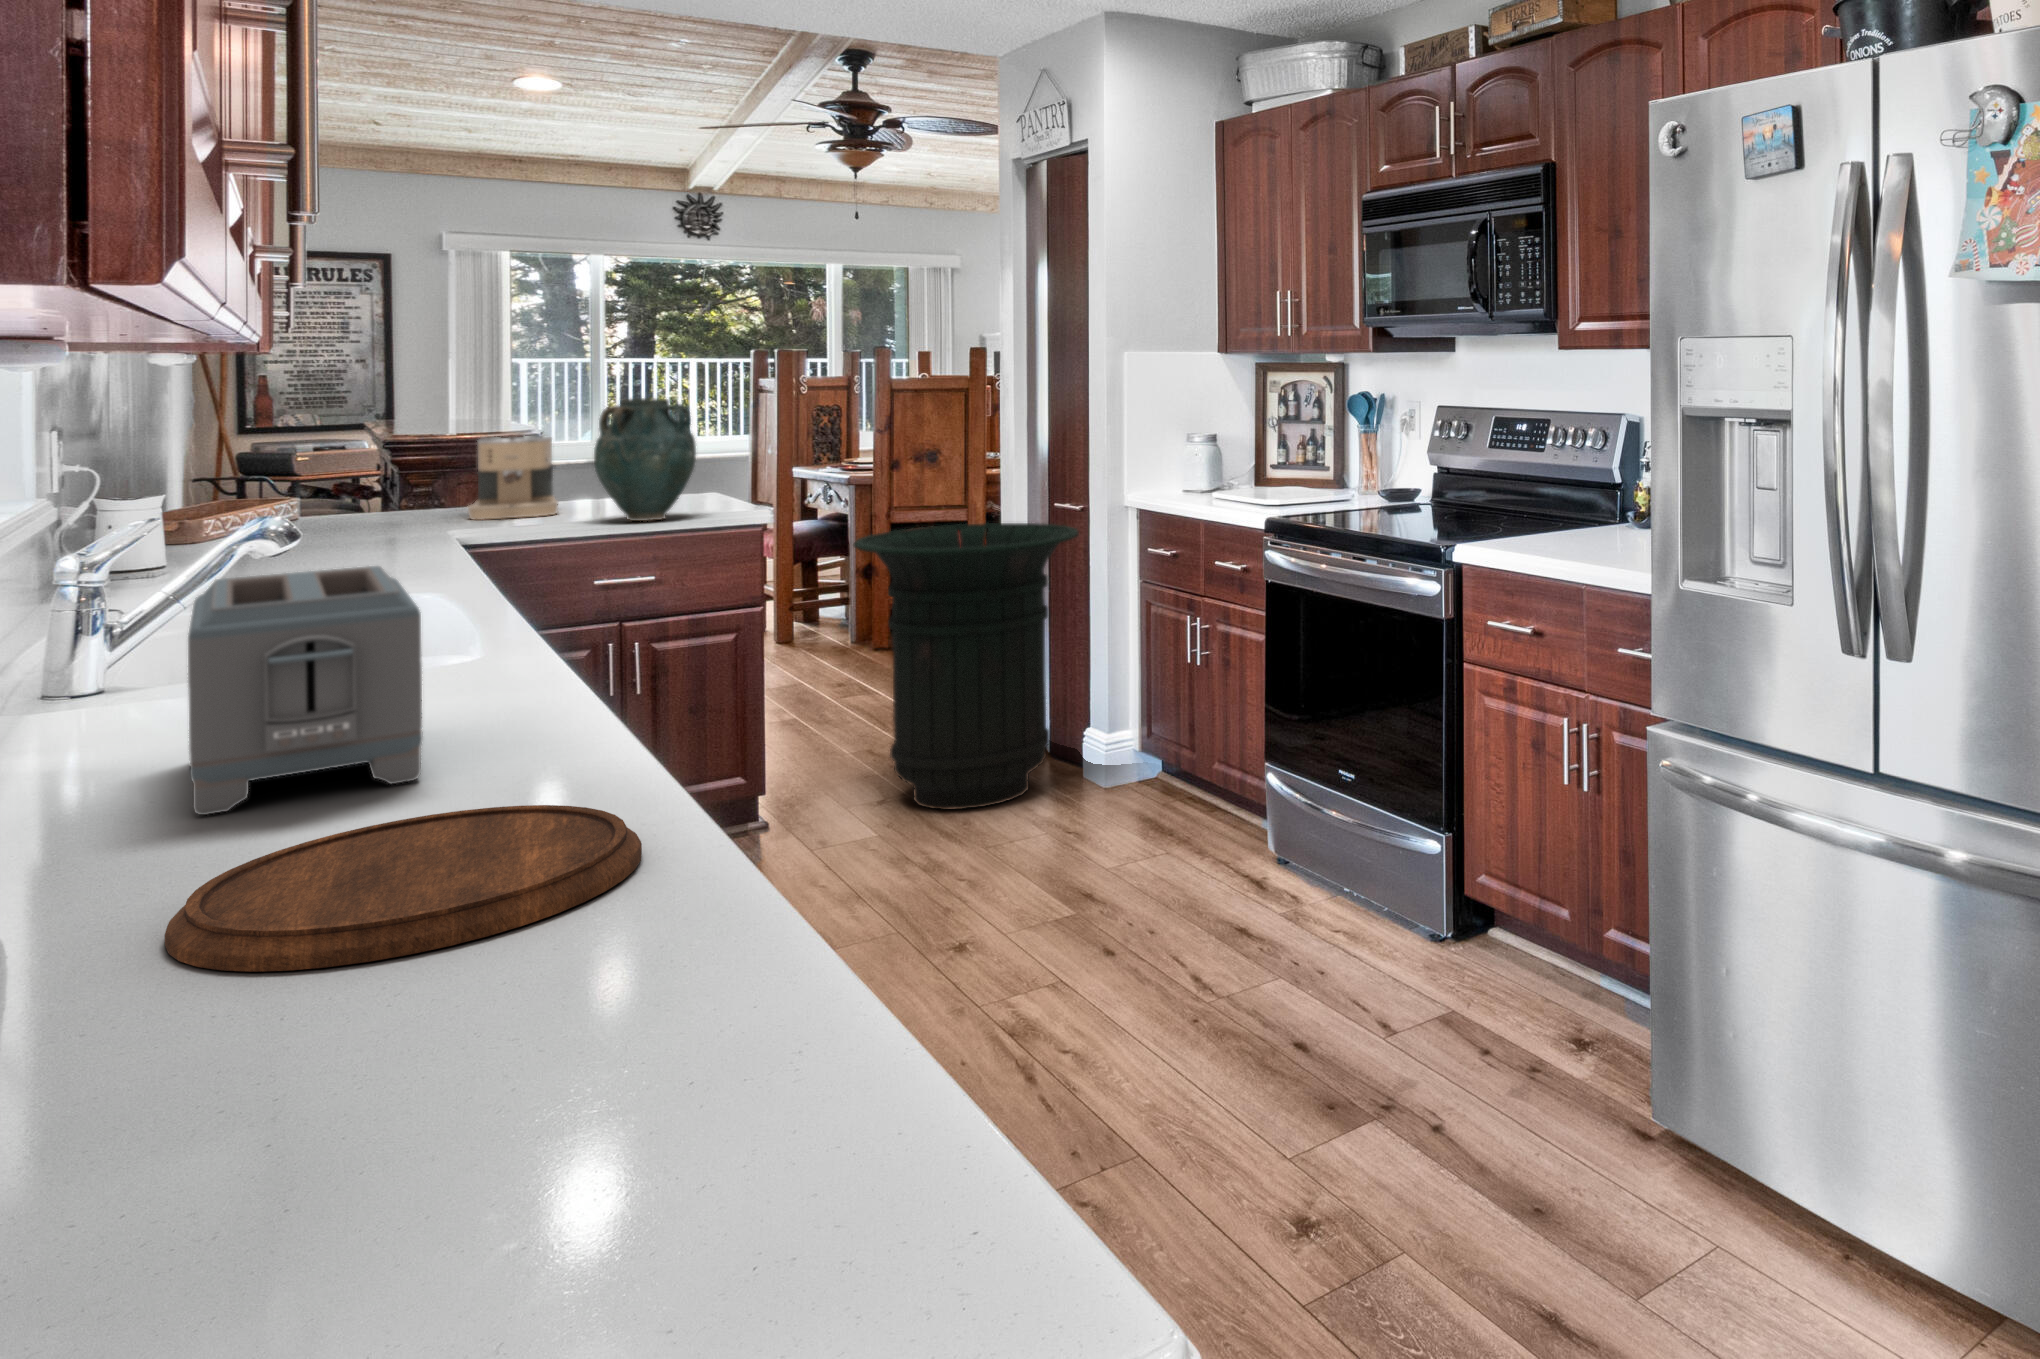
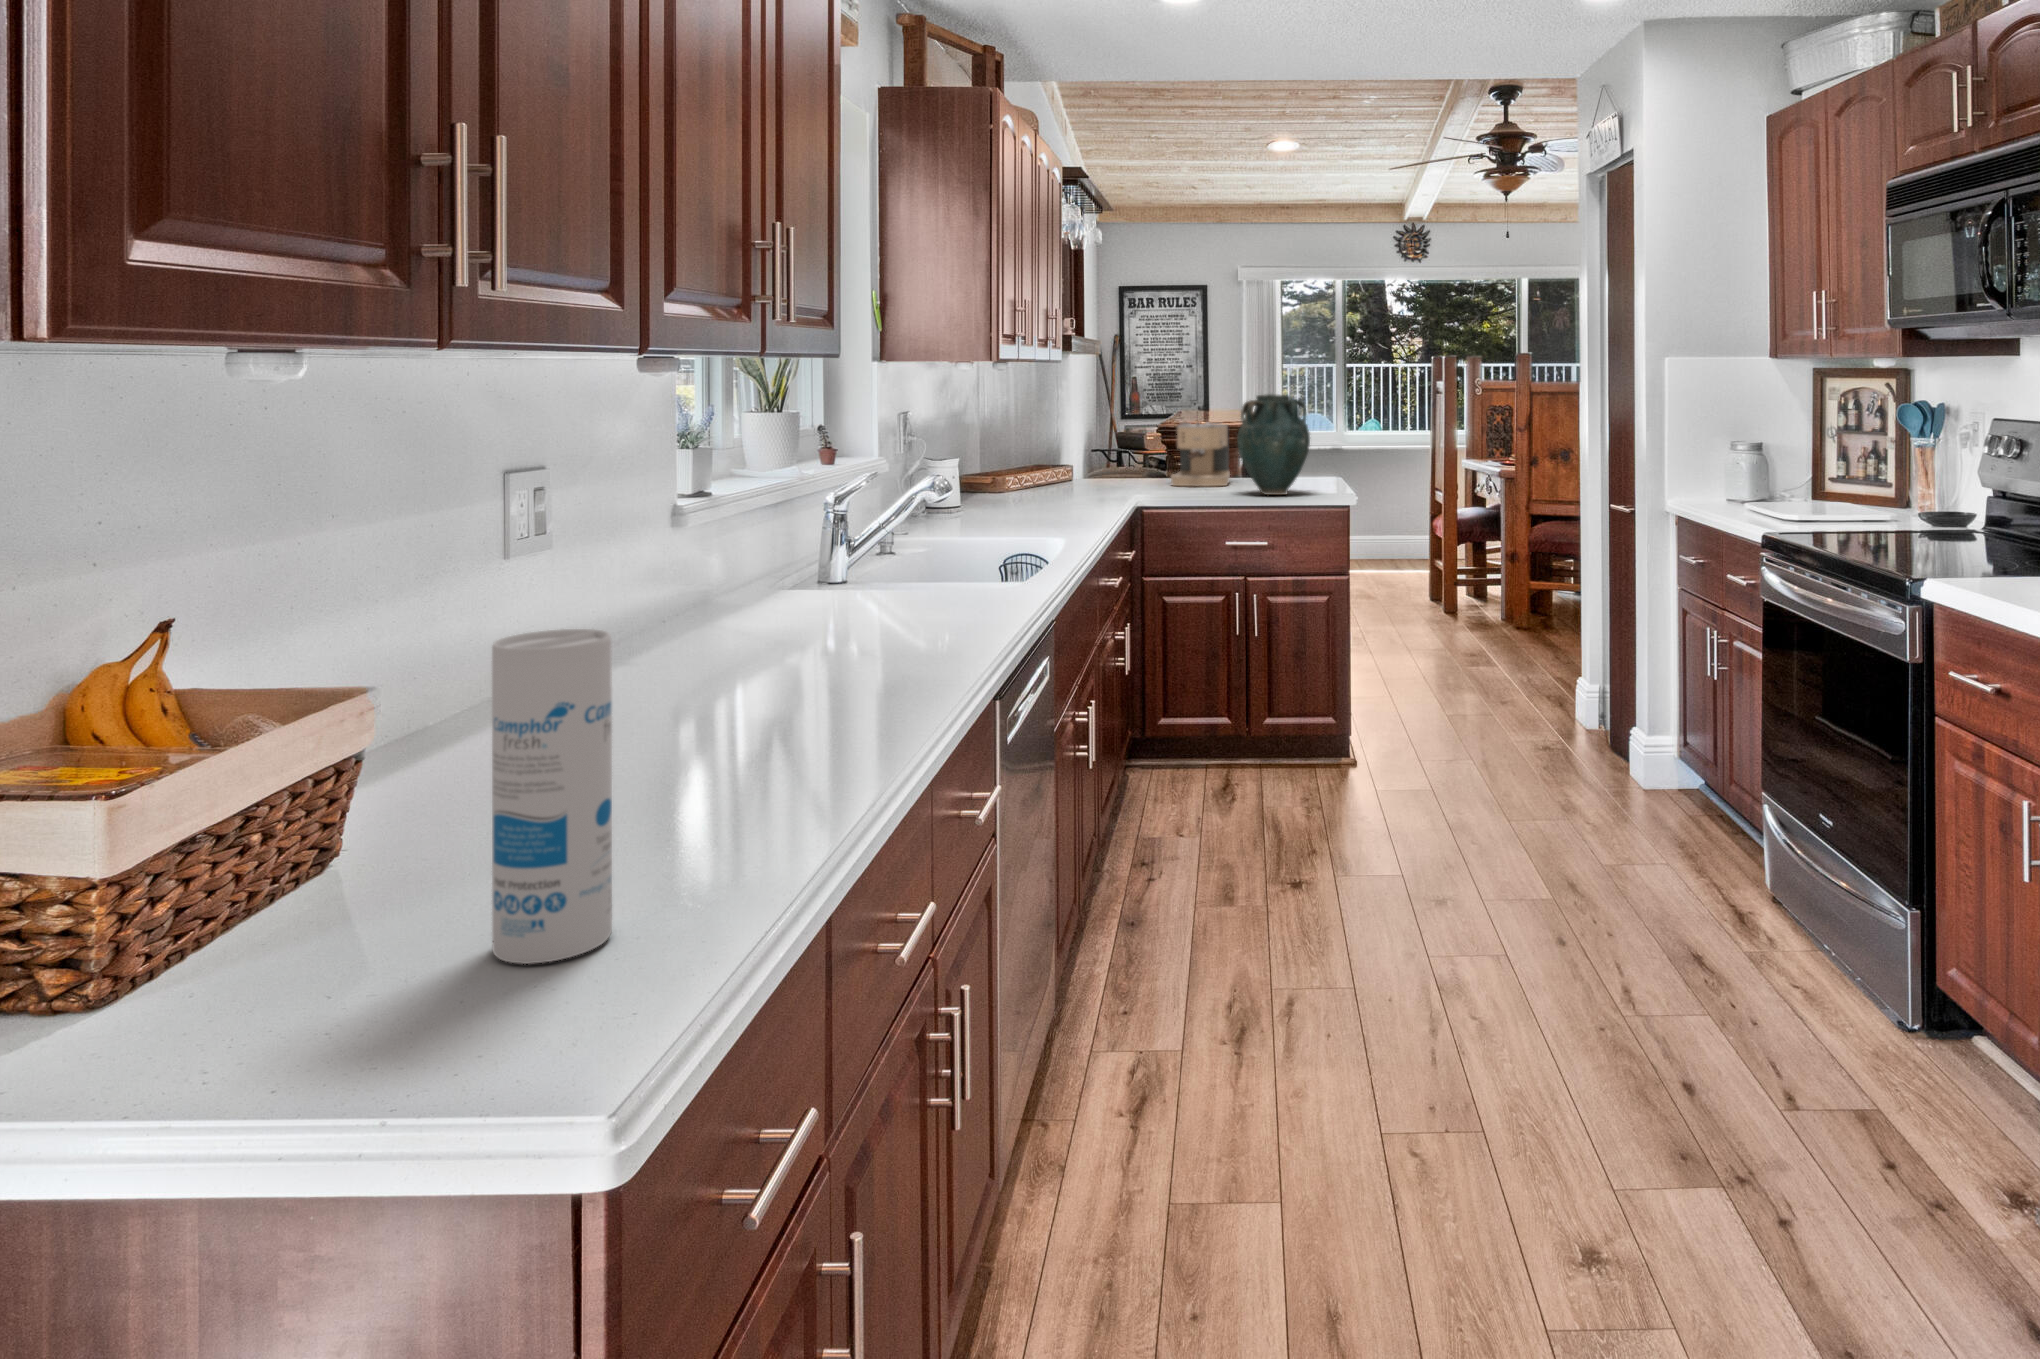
trash can: present [853,523,1079,810] -> none [1425,518,1627,784]
toaster: present [188,566,423,815] -> none [742,505,905,658]
canister: none [599,749,781,1249] -> present [492,629,612,964]
cutting board: present [165,805,642,972] -> none [613,677,890,760]

